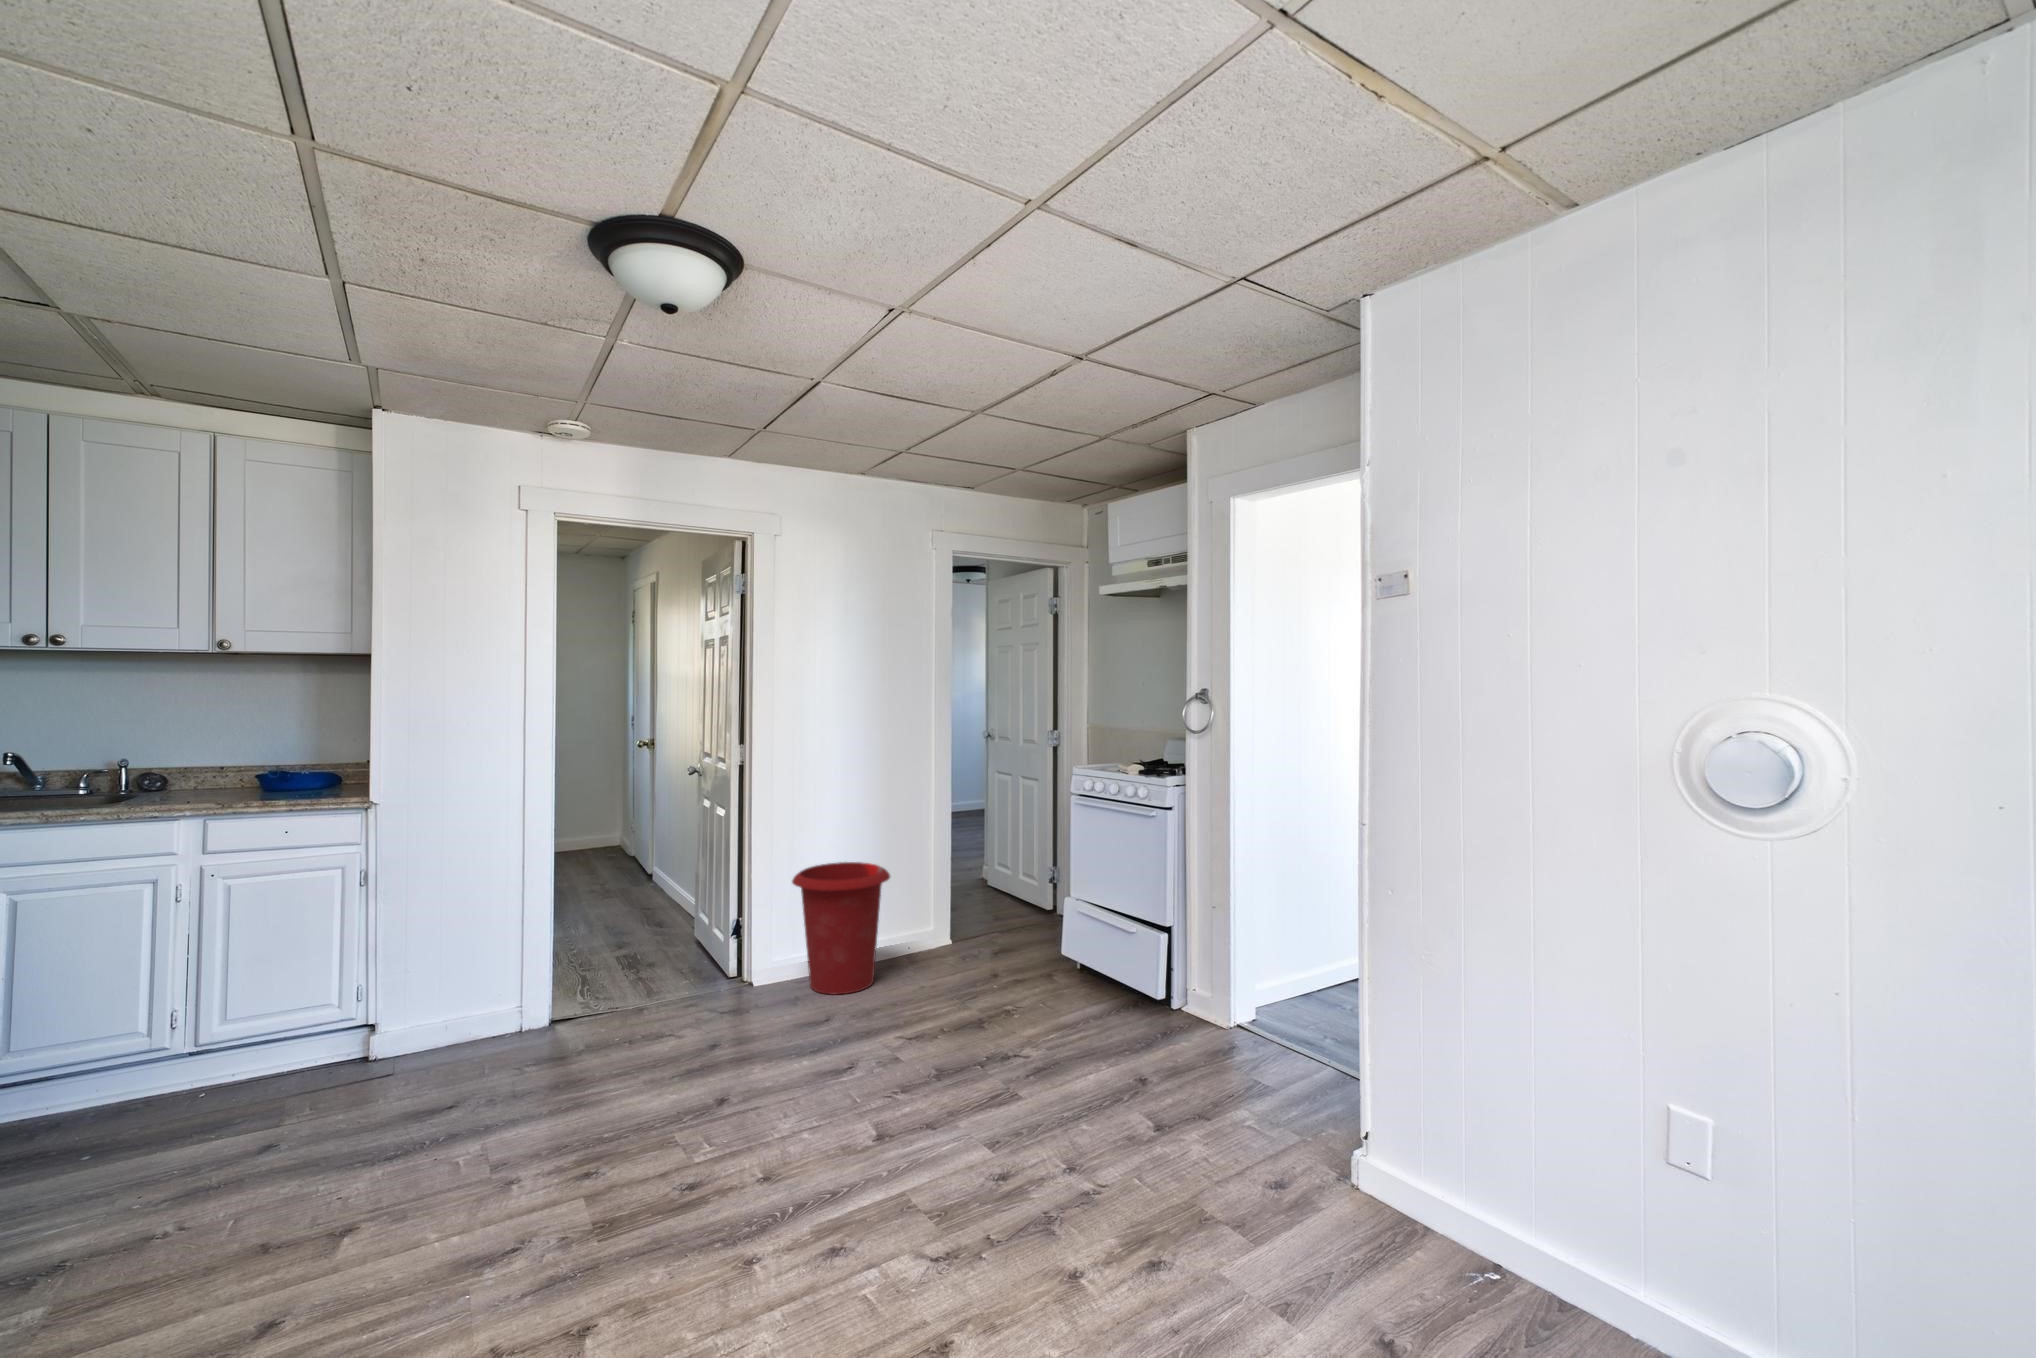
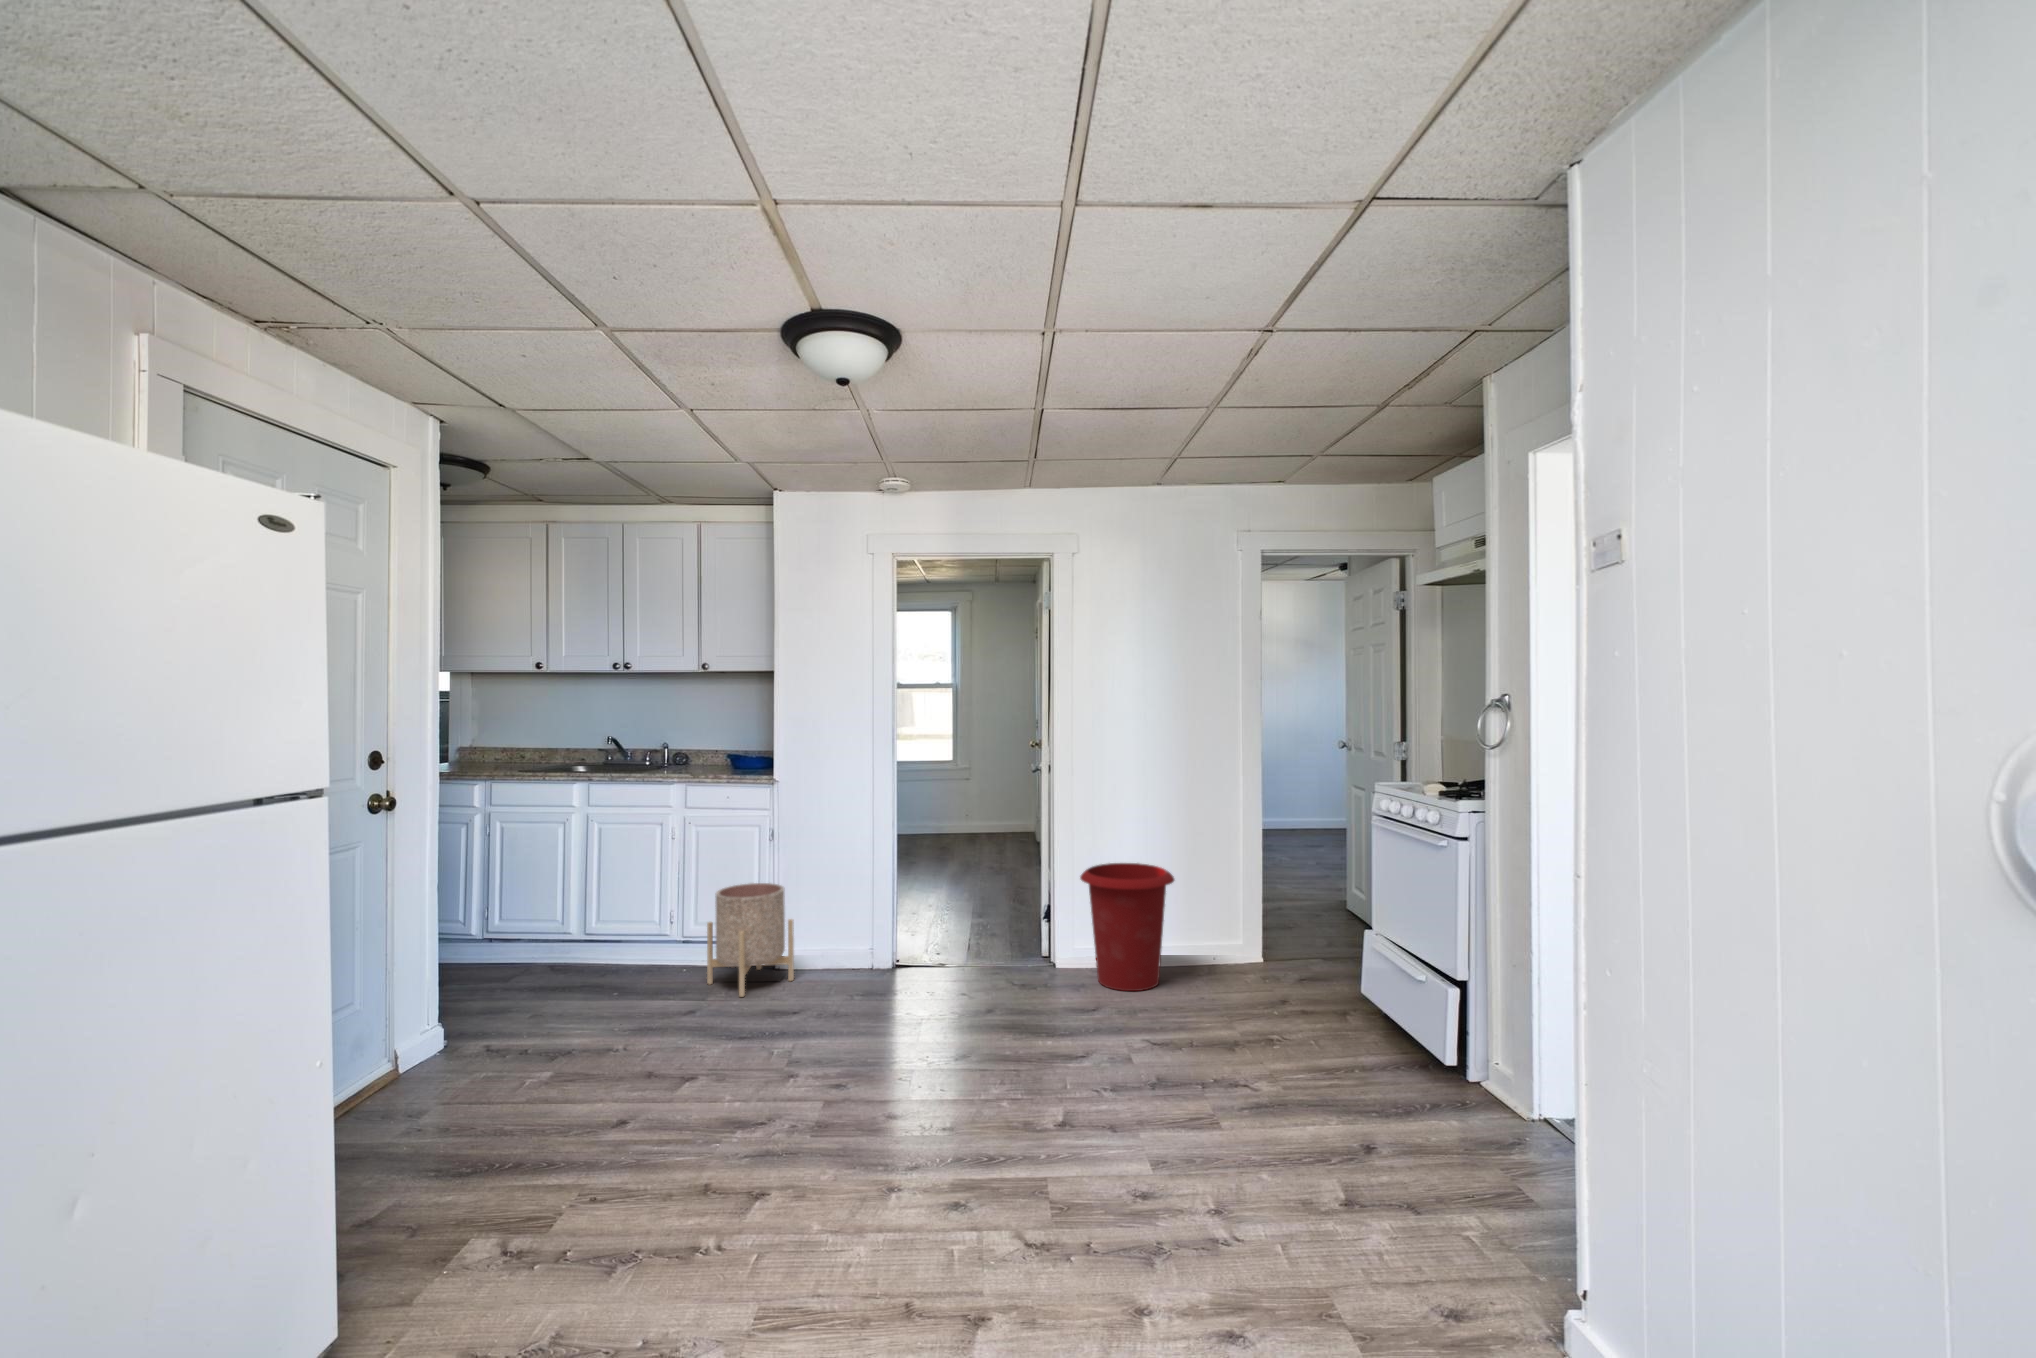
planter: none [268,946,417,1109] -> present [707,883,794,997]

